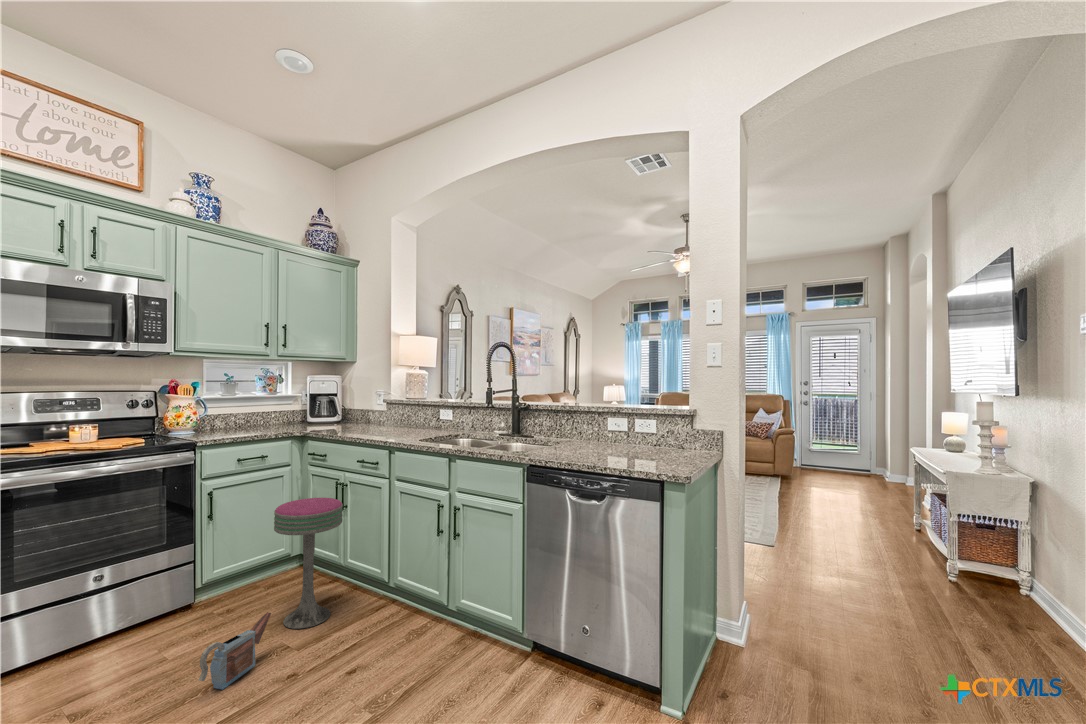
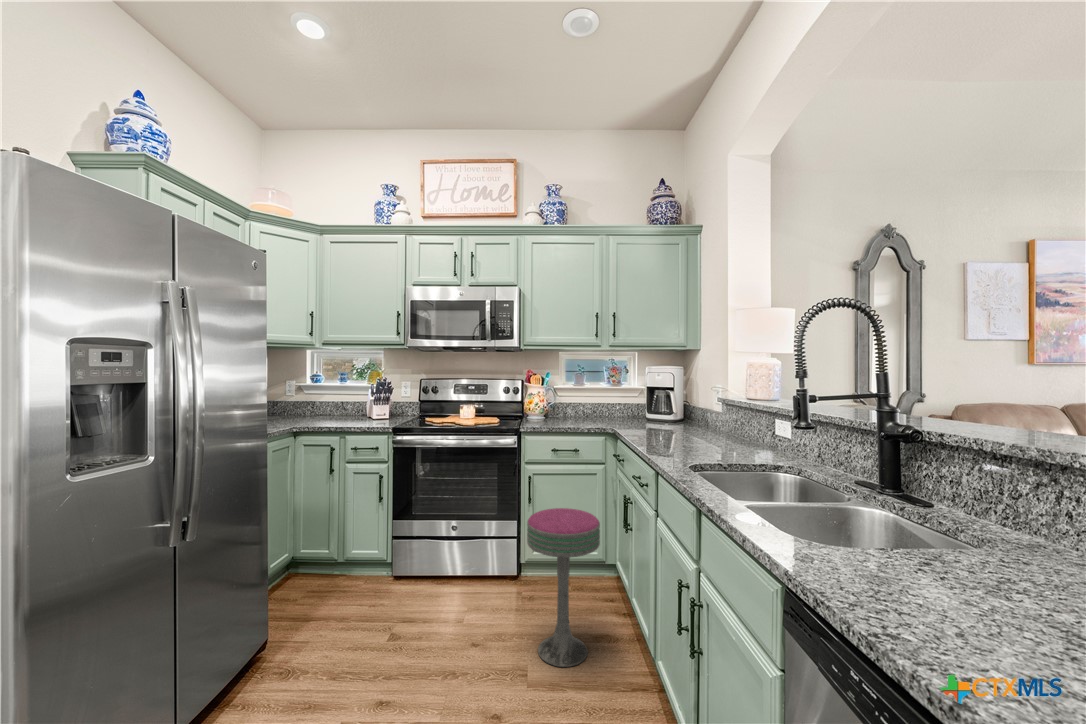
watering can: present [199,612,271,690] -> none [412,628,501,692]

